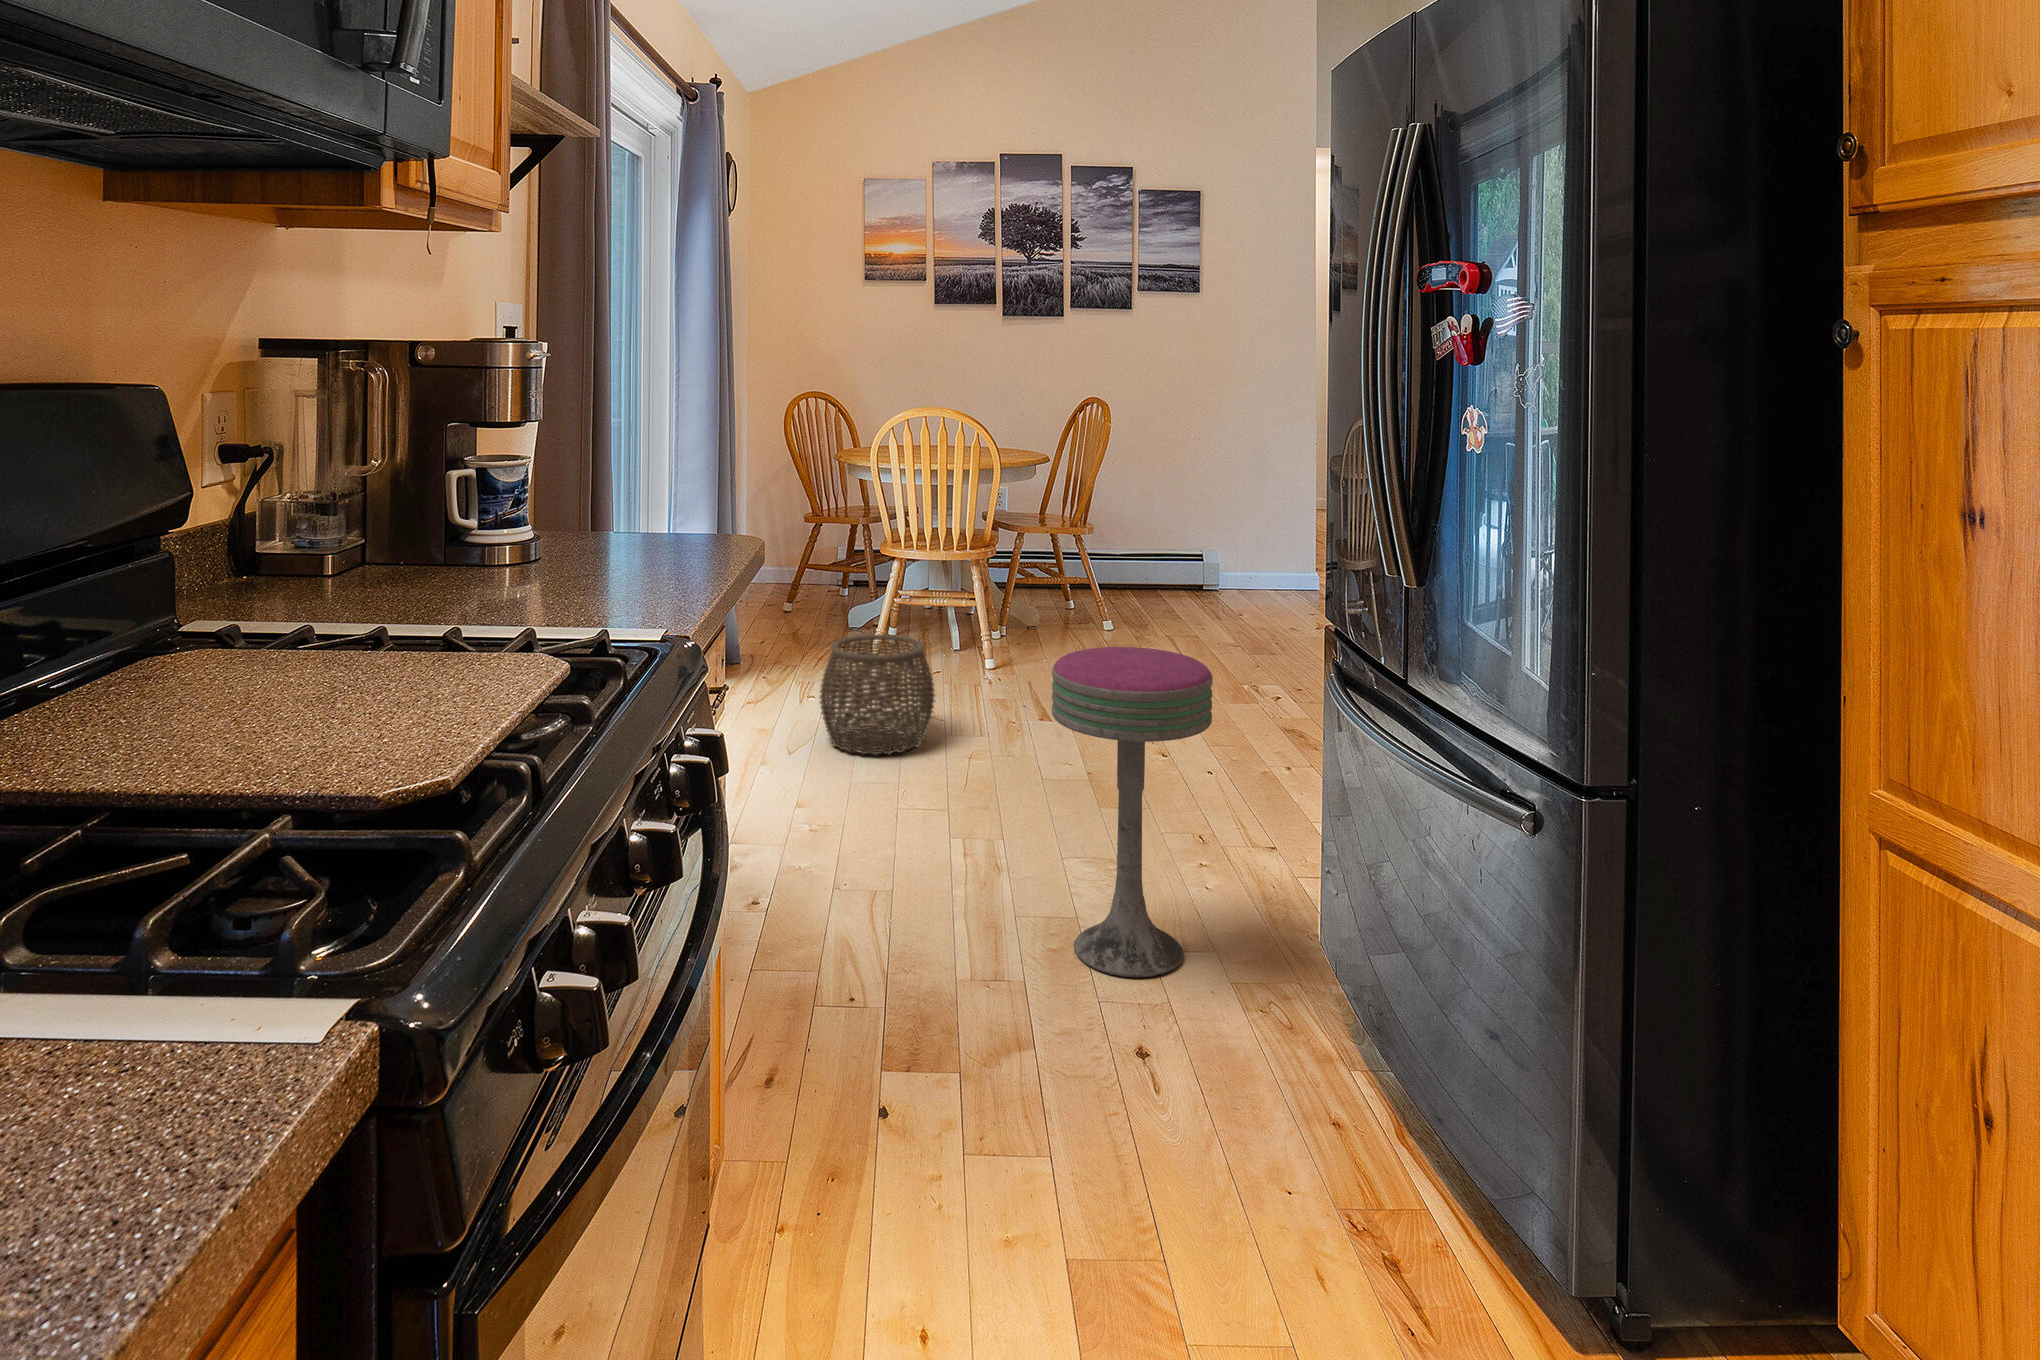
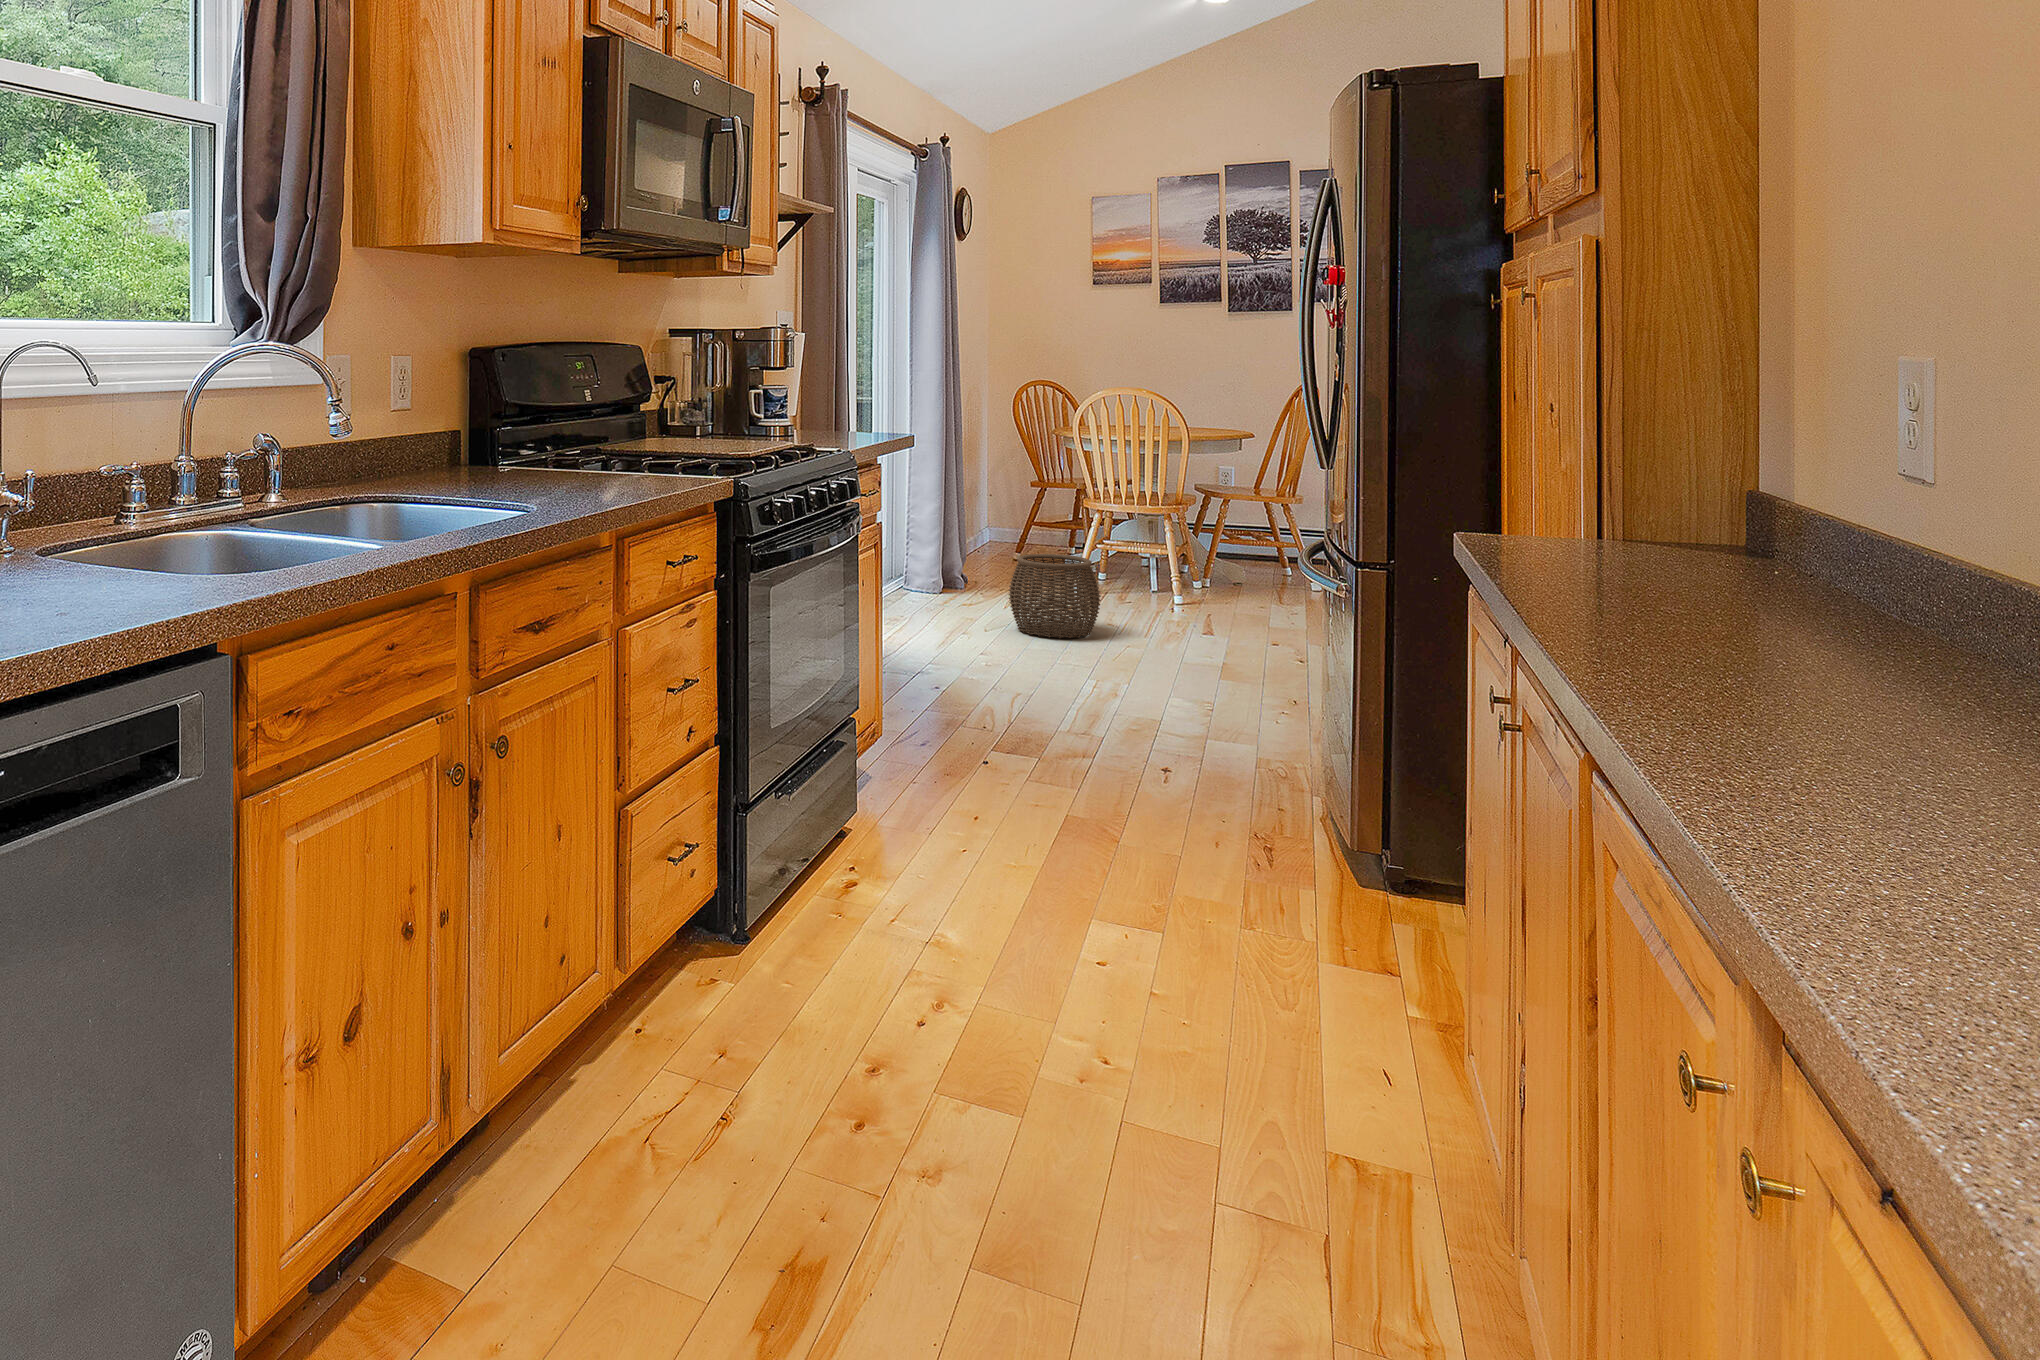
bar stool: present [1052,647,1212,977] -> none [1122,534,1239,742]

